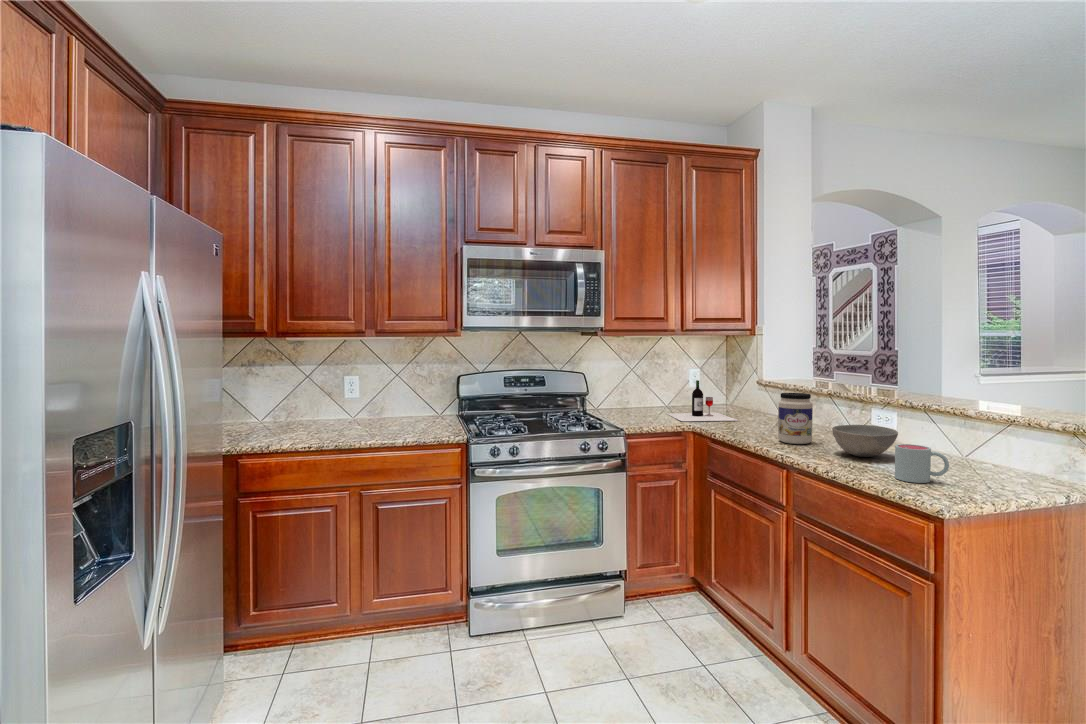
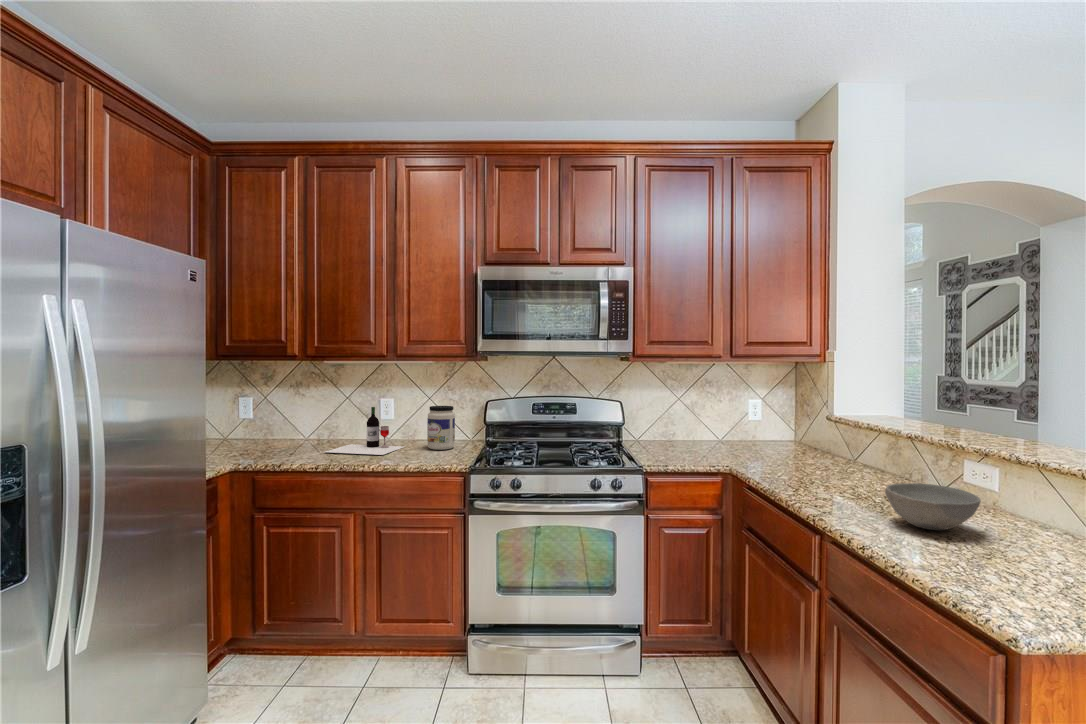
wine bottle: present [667,380,736,421] -> present [325,407,404,455]
jar: present [778,393,813,444] -> present [427,406,455,450]
mug: present [895,444,949,483] -> none [955,521,1040,583]

